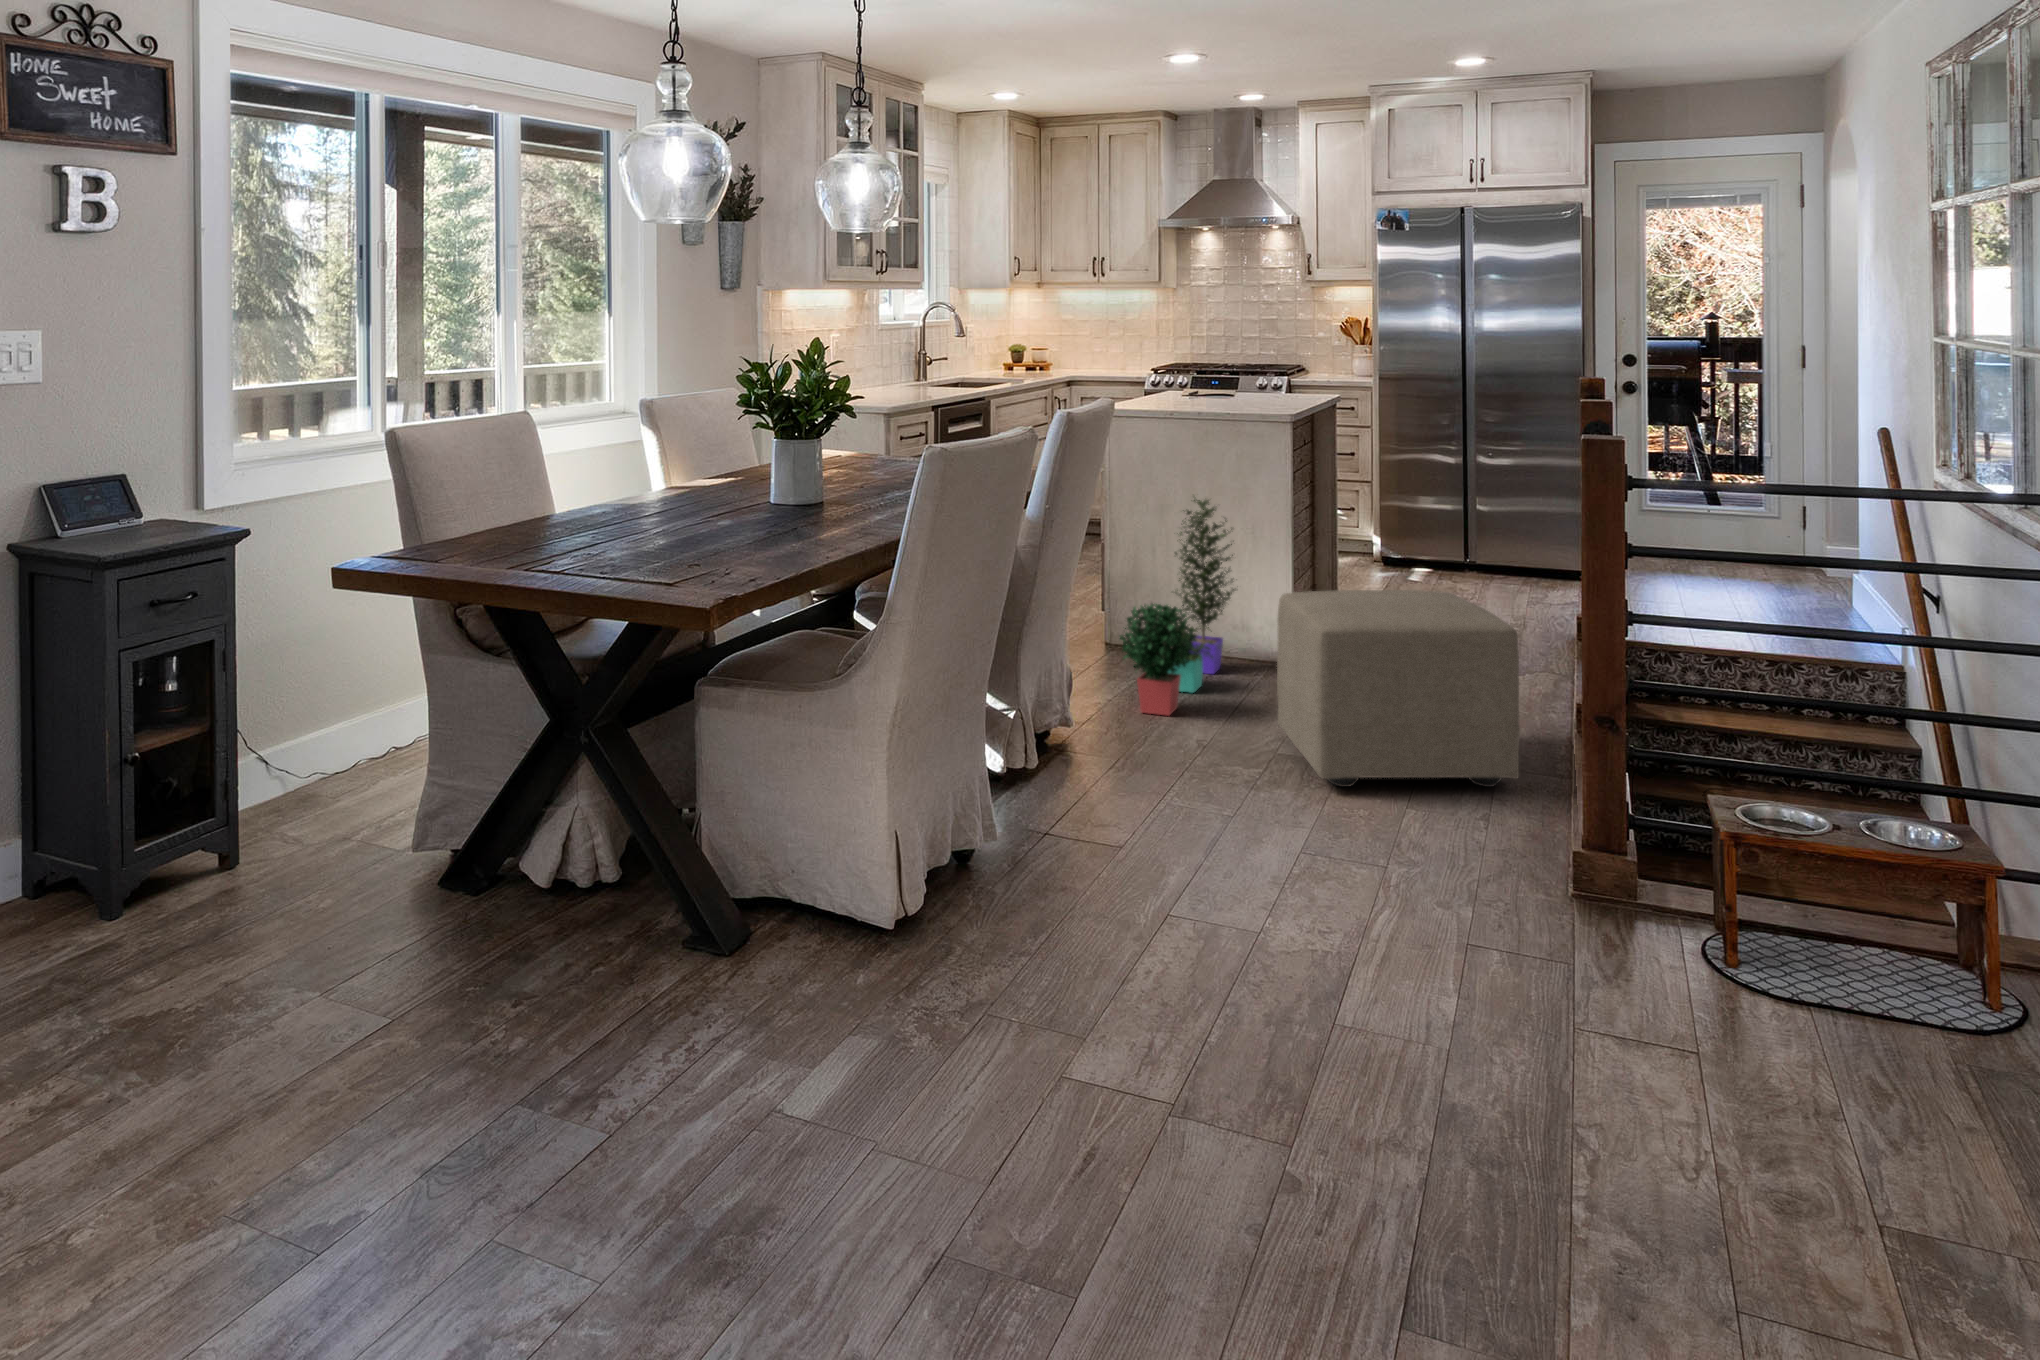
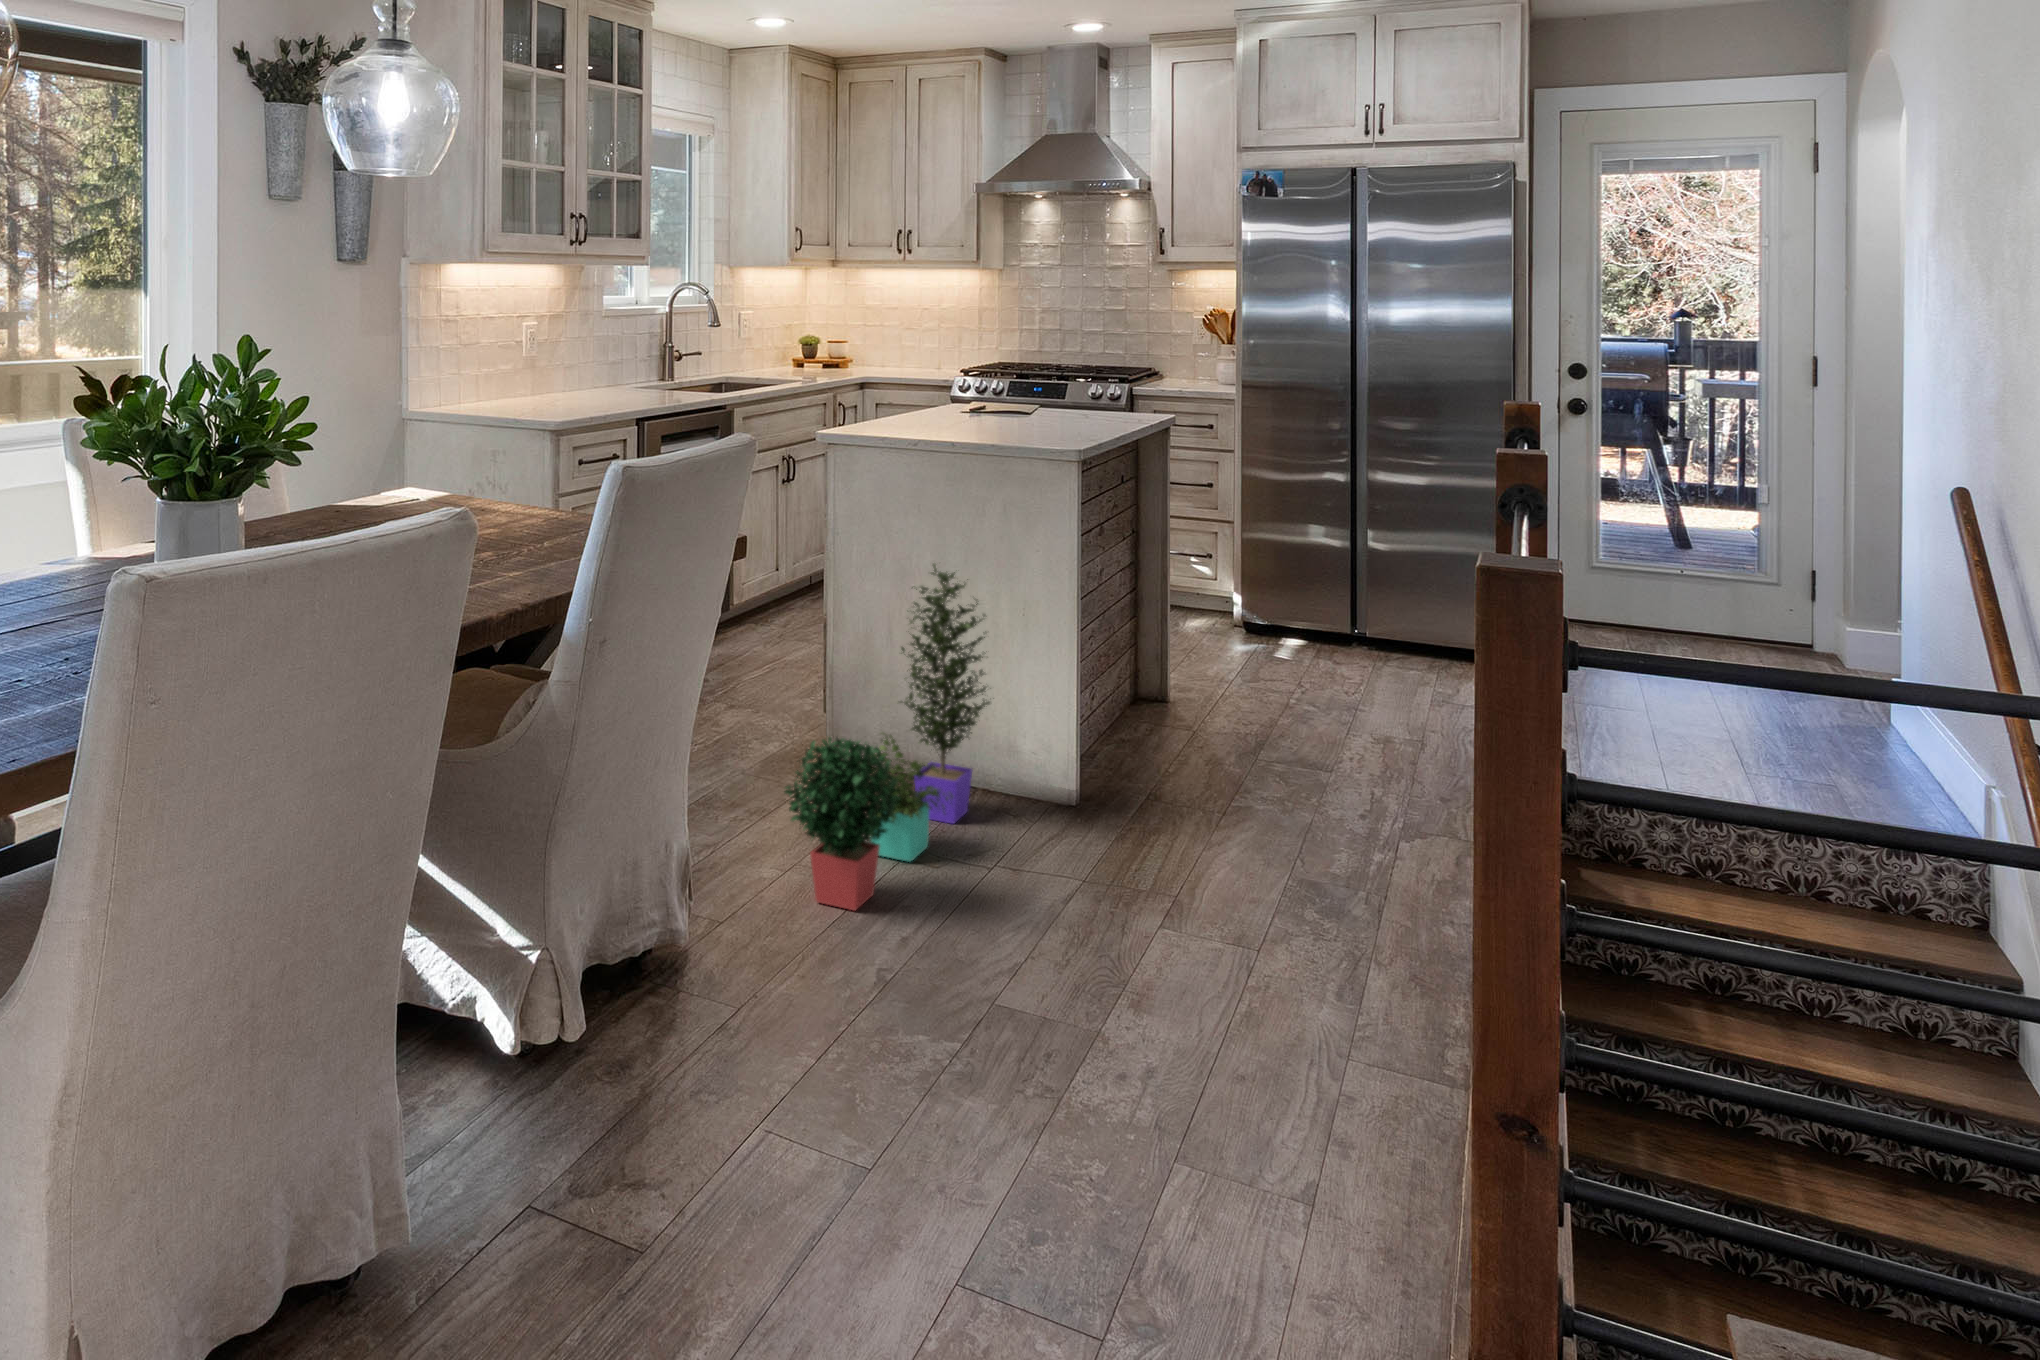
ottoman: present [1277,590,1520,787] -> none [1004,743,1370,1107]

